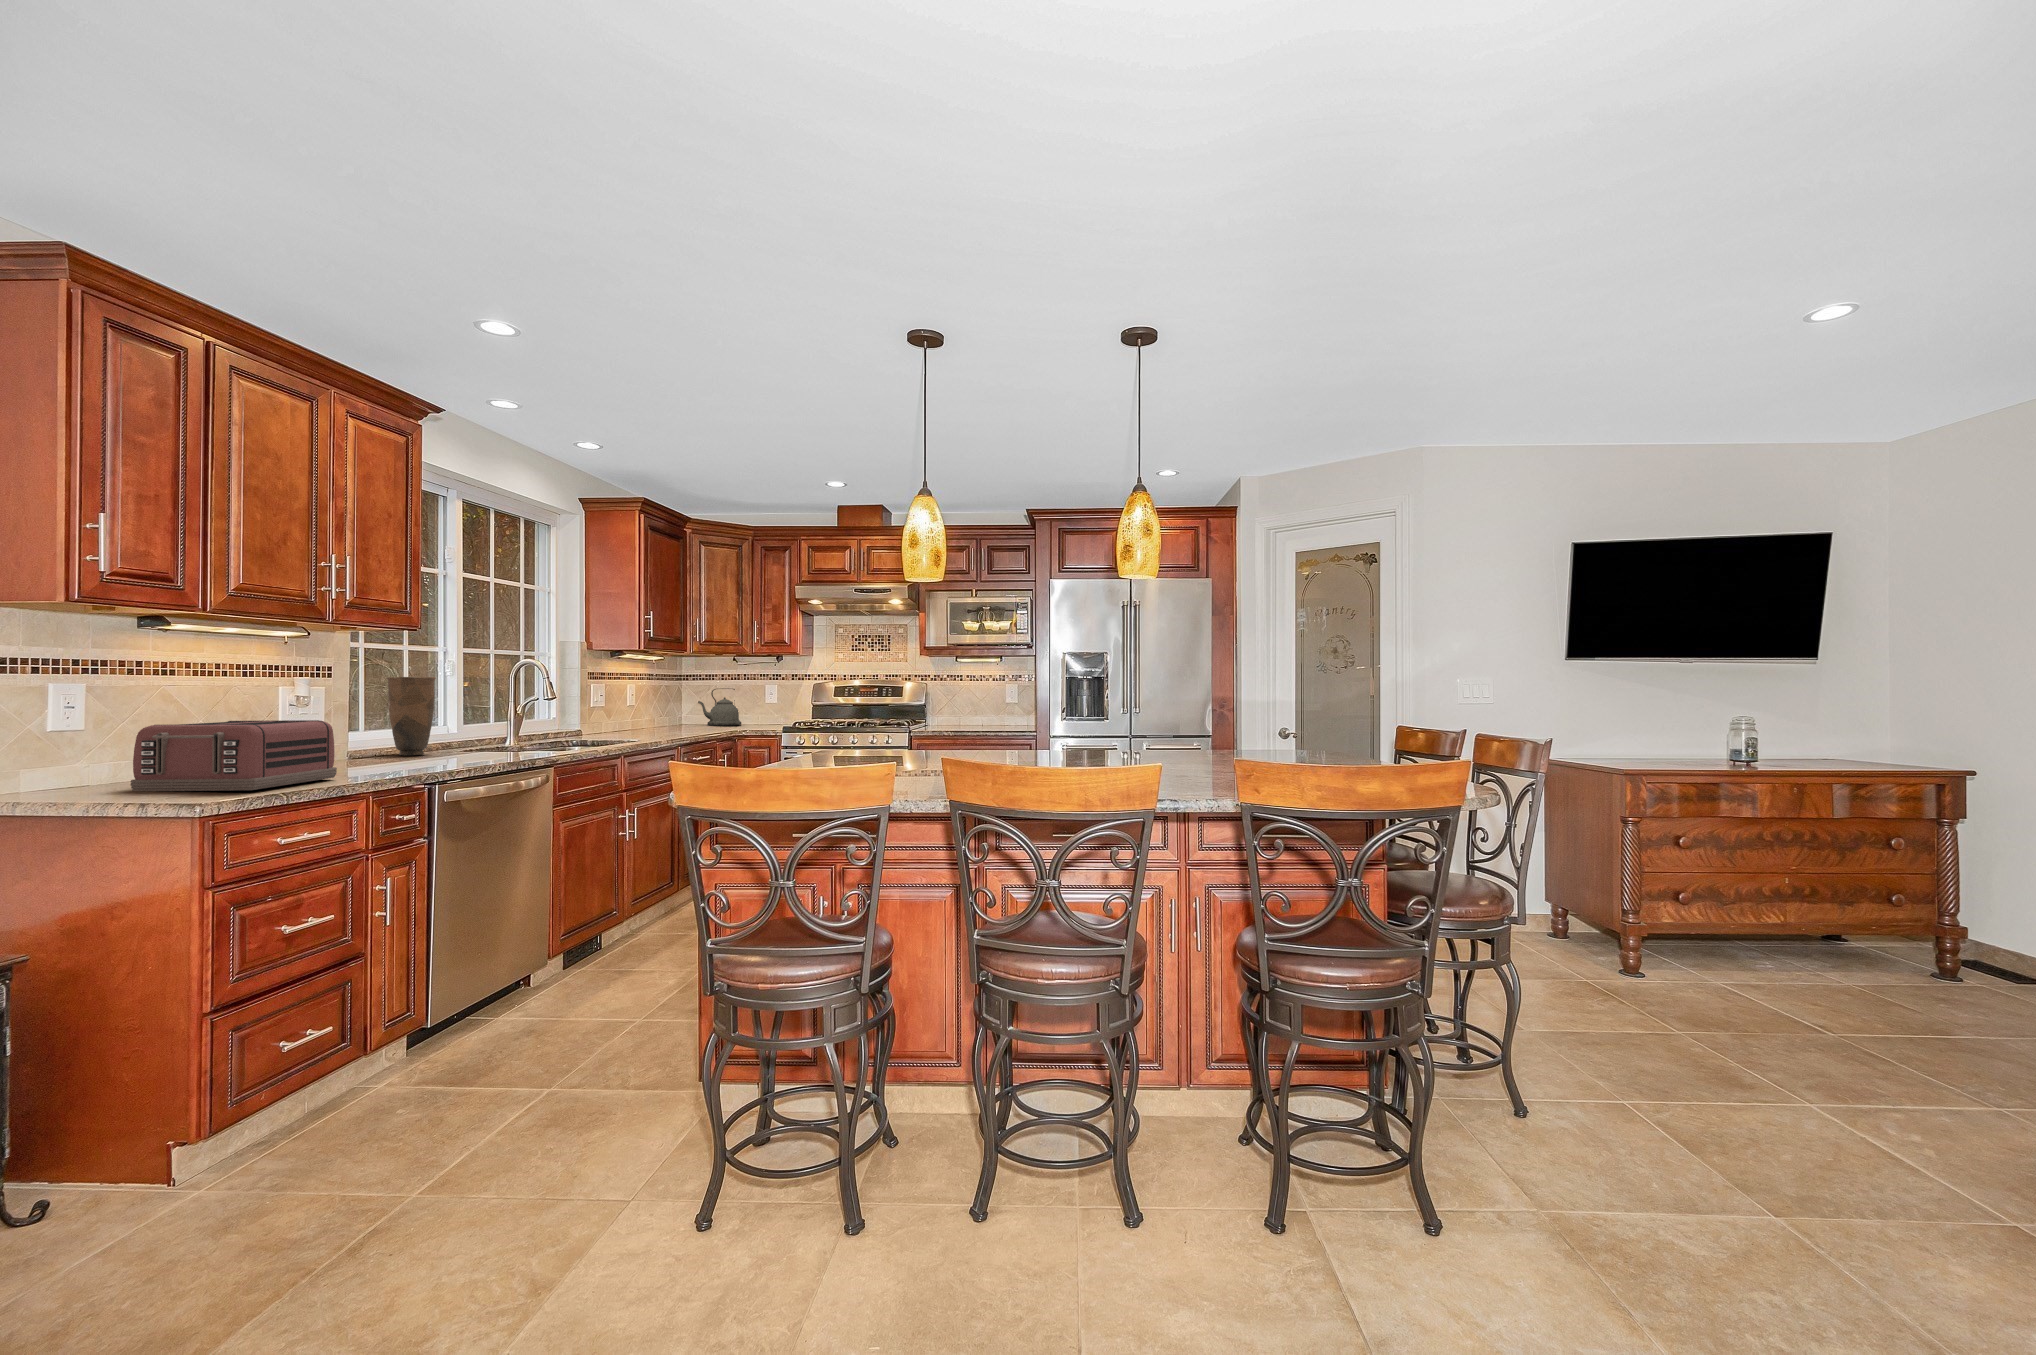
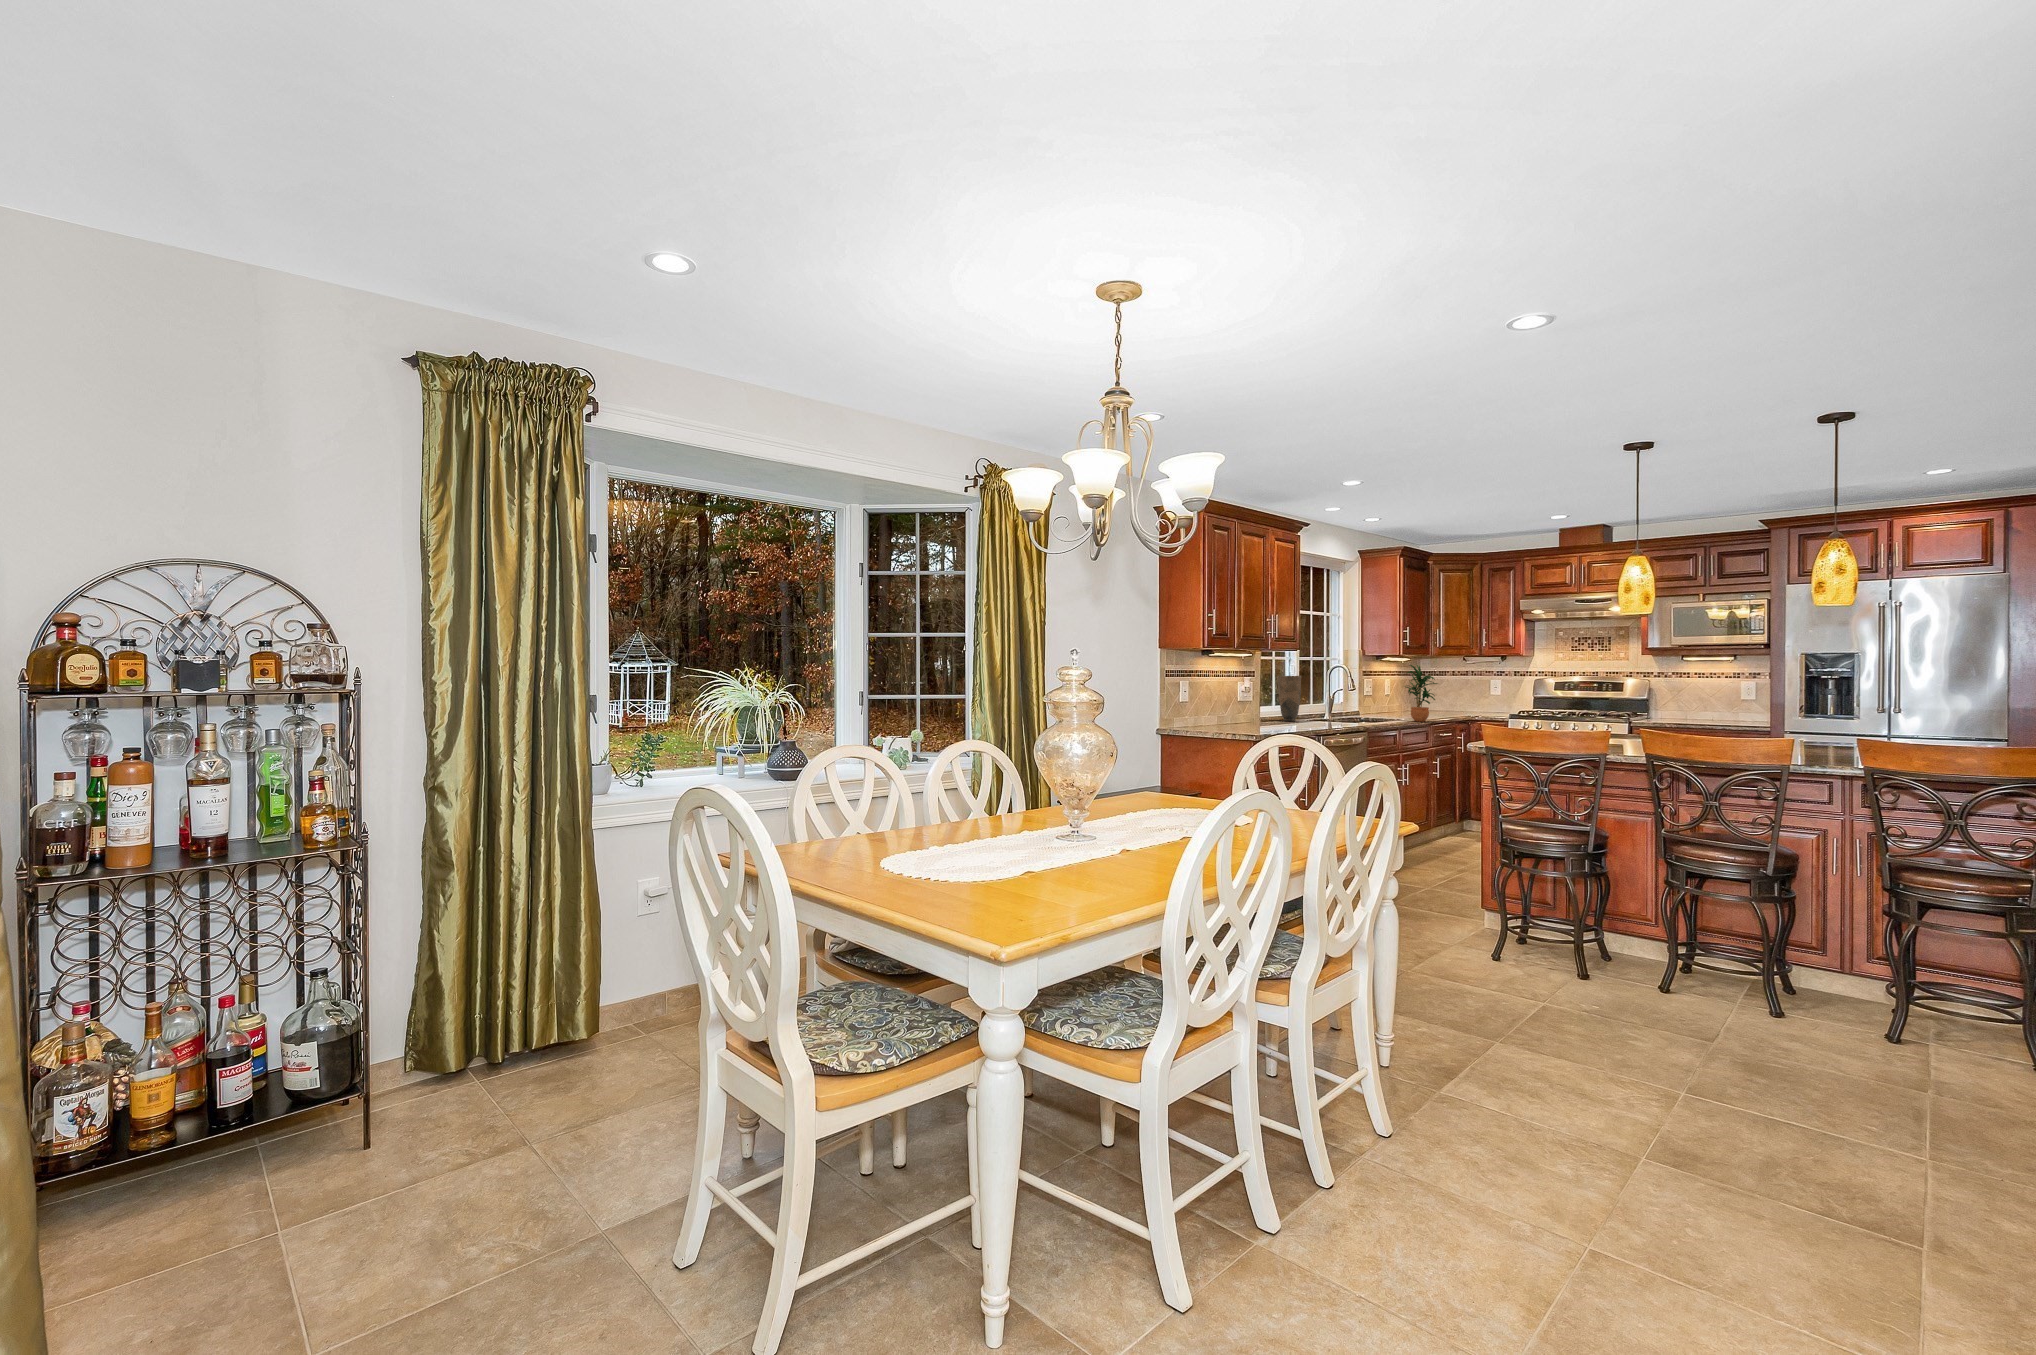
potted plant: none [631,662,683,744] -> present [1405,665,1437,722]
kettle: present [698,688,741,726] -> none [1434,683,1470,712]
toaster: present [130,720,337,791] -> none [1214,698,1284,731]

